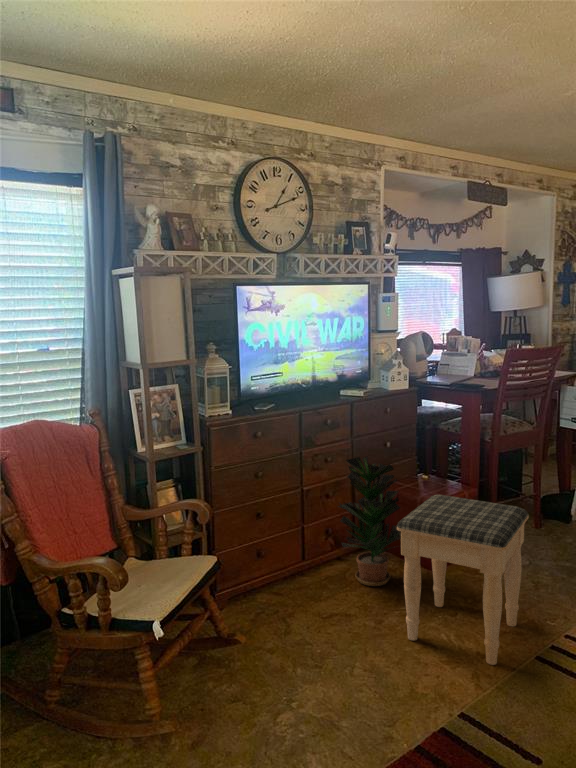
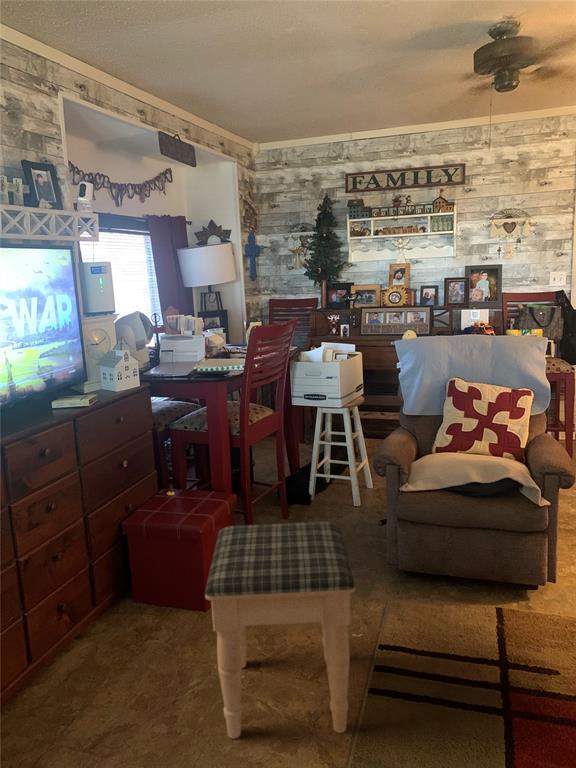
potted plant: present [338,456,401,586] -> none [74,490,186,669]

